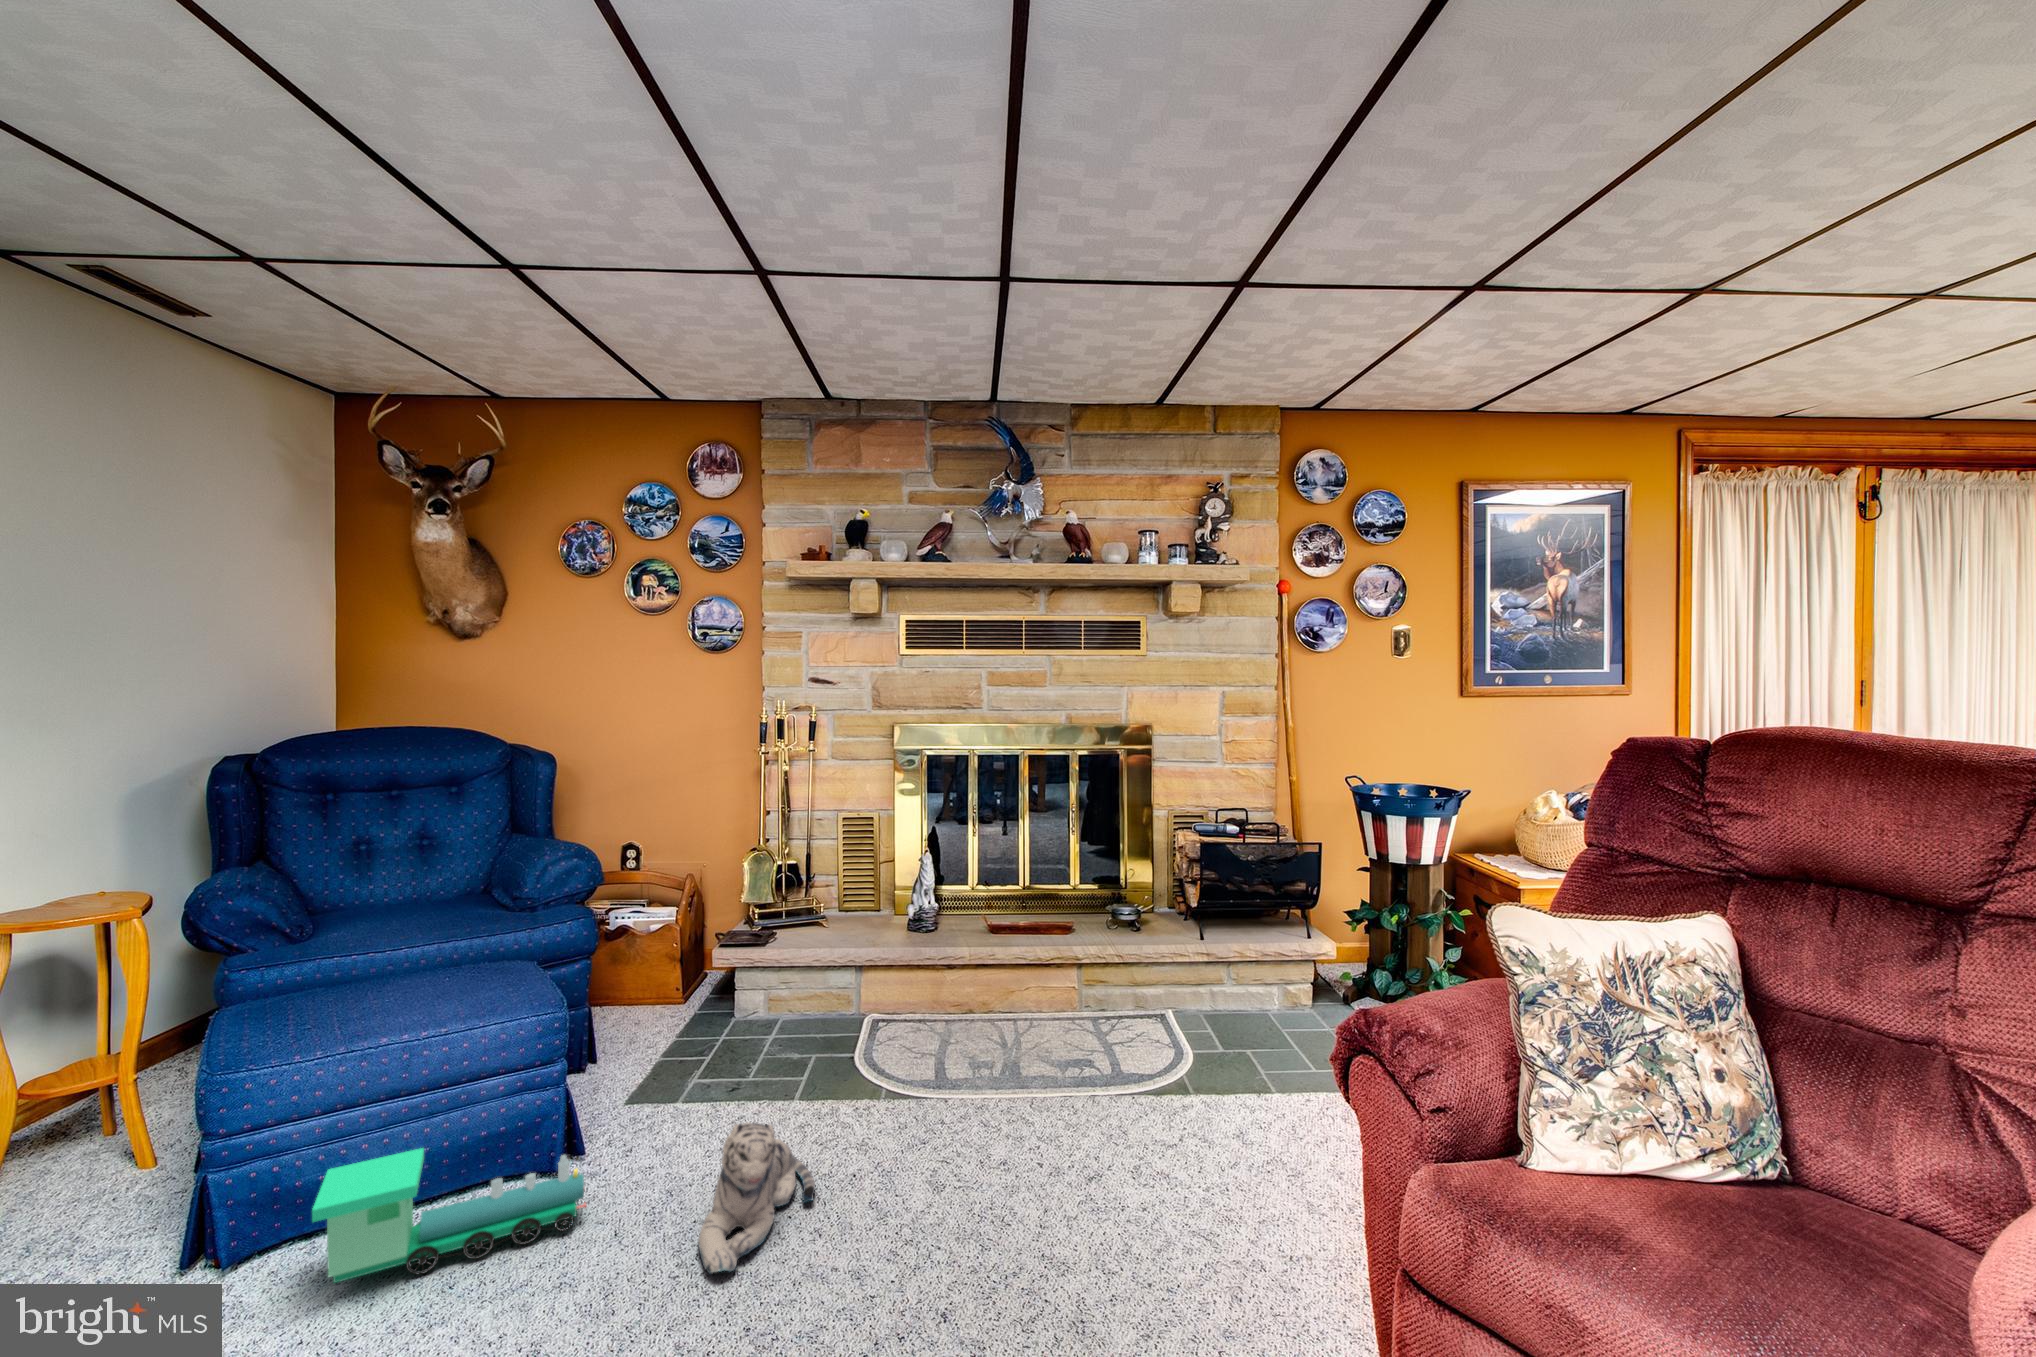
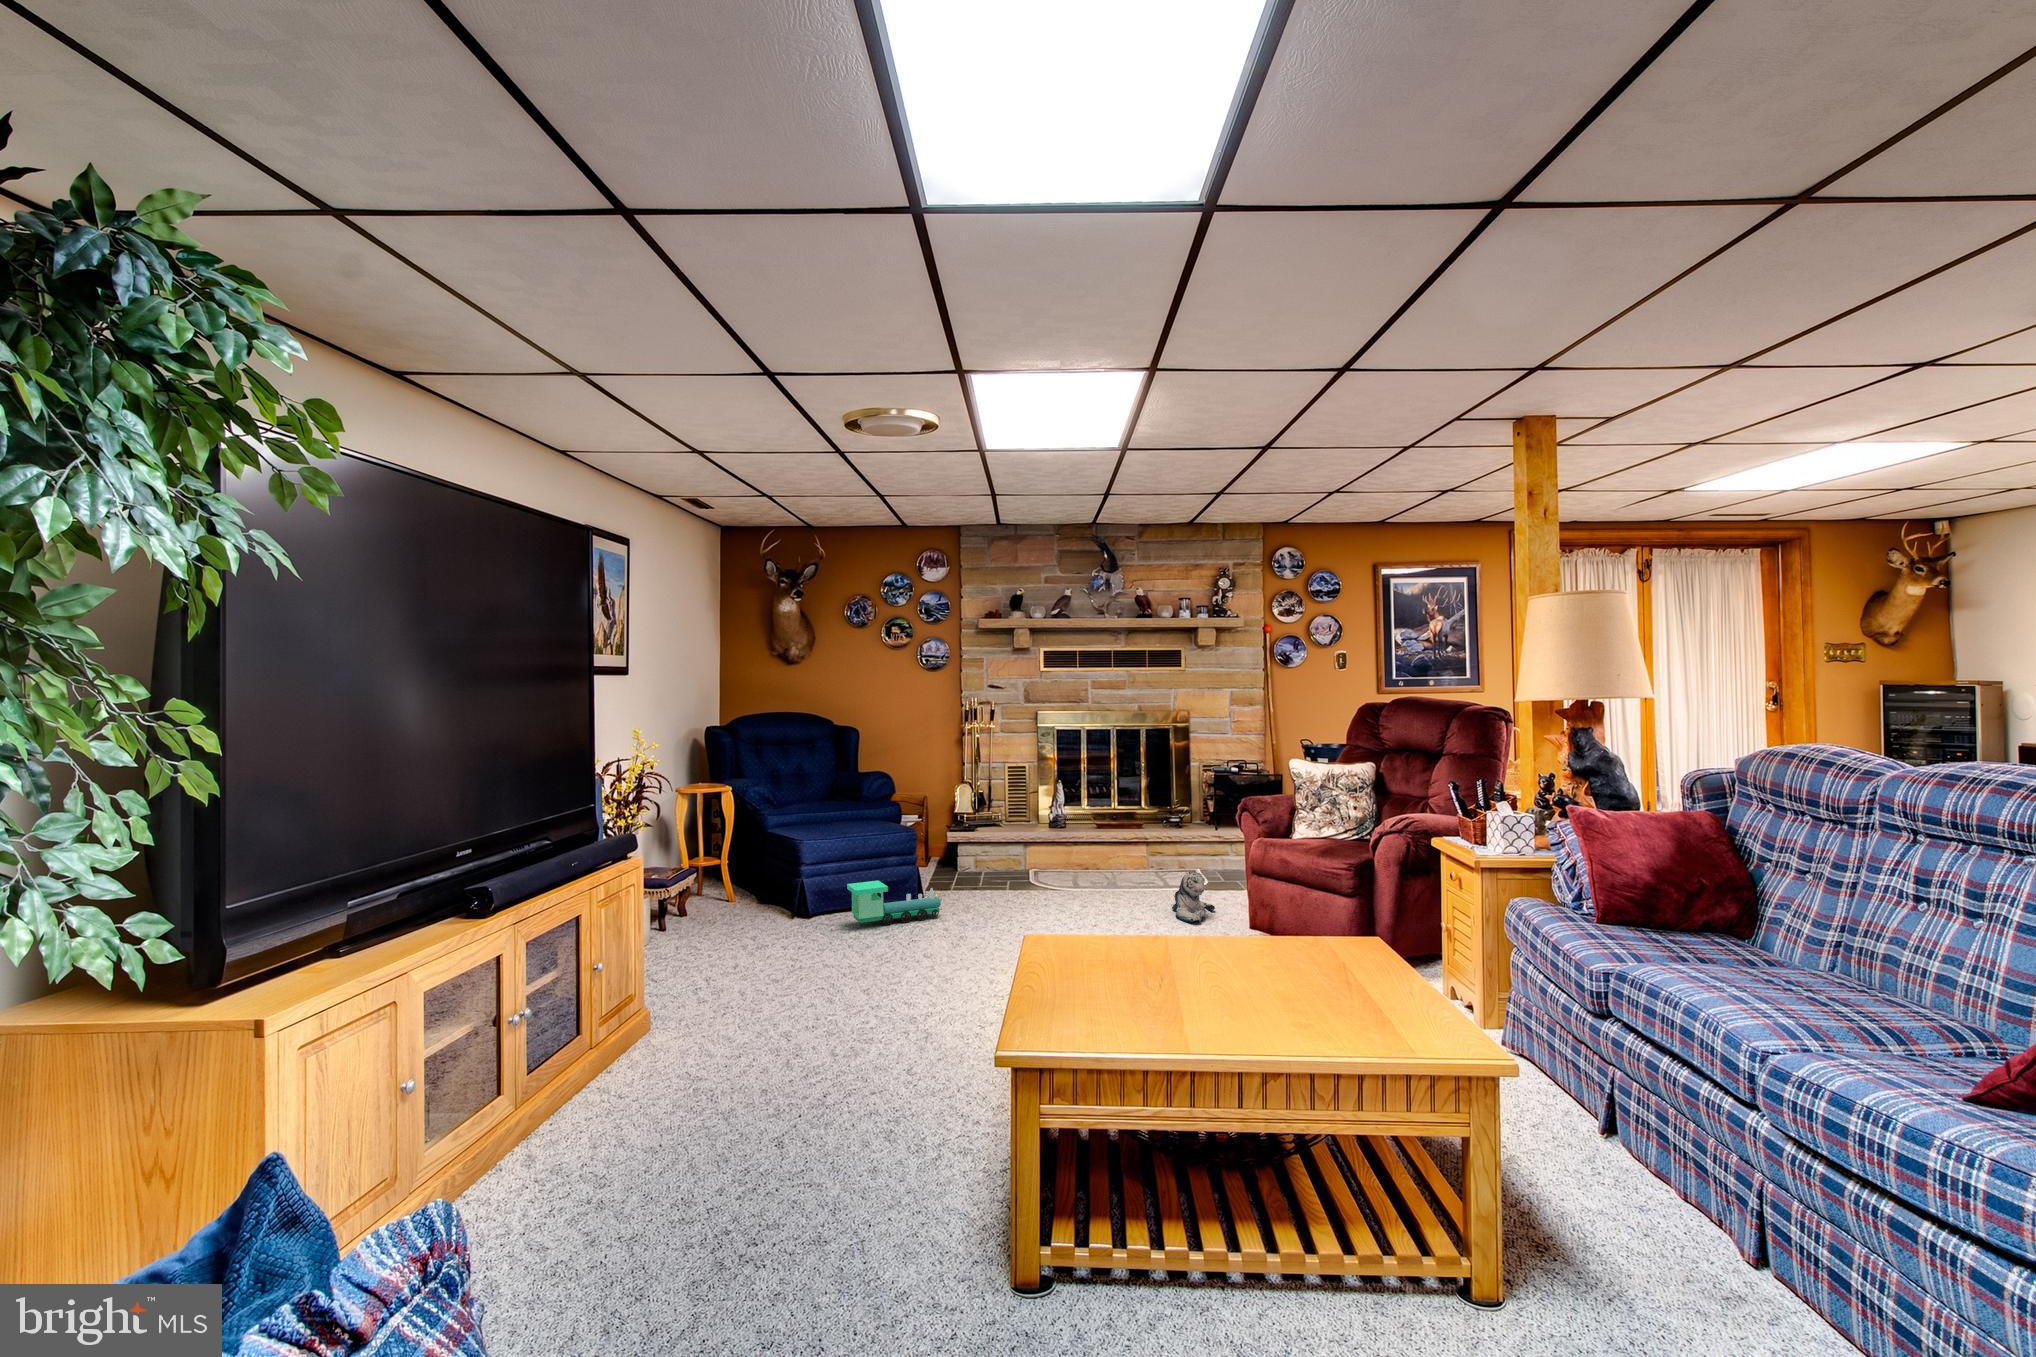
plush toy: present [698,1122,815,1274] -> present [1172,872,1215,922]

